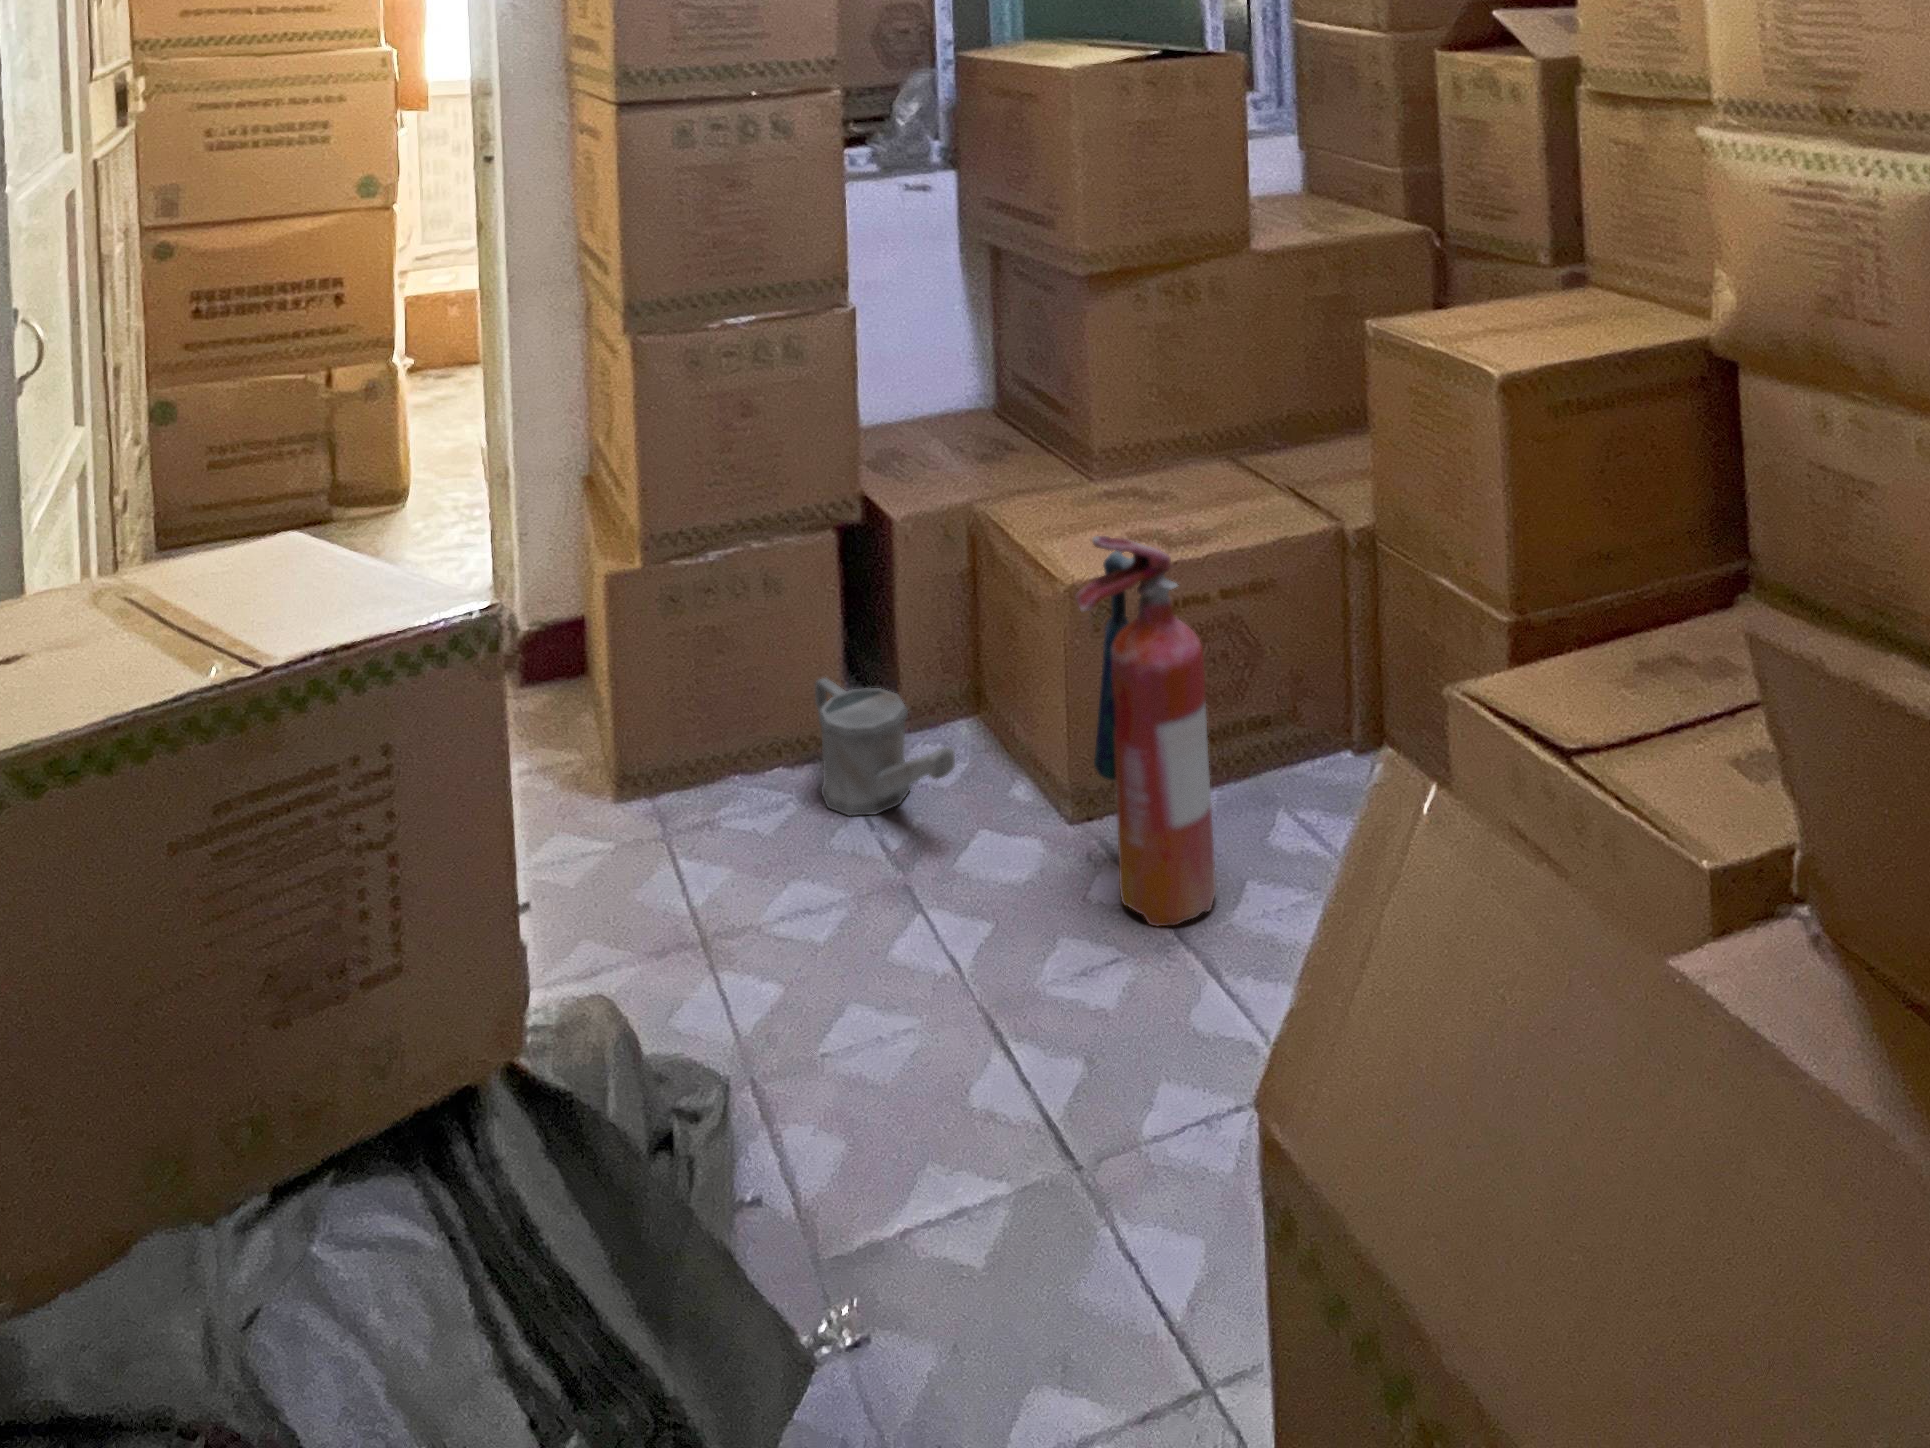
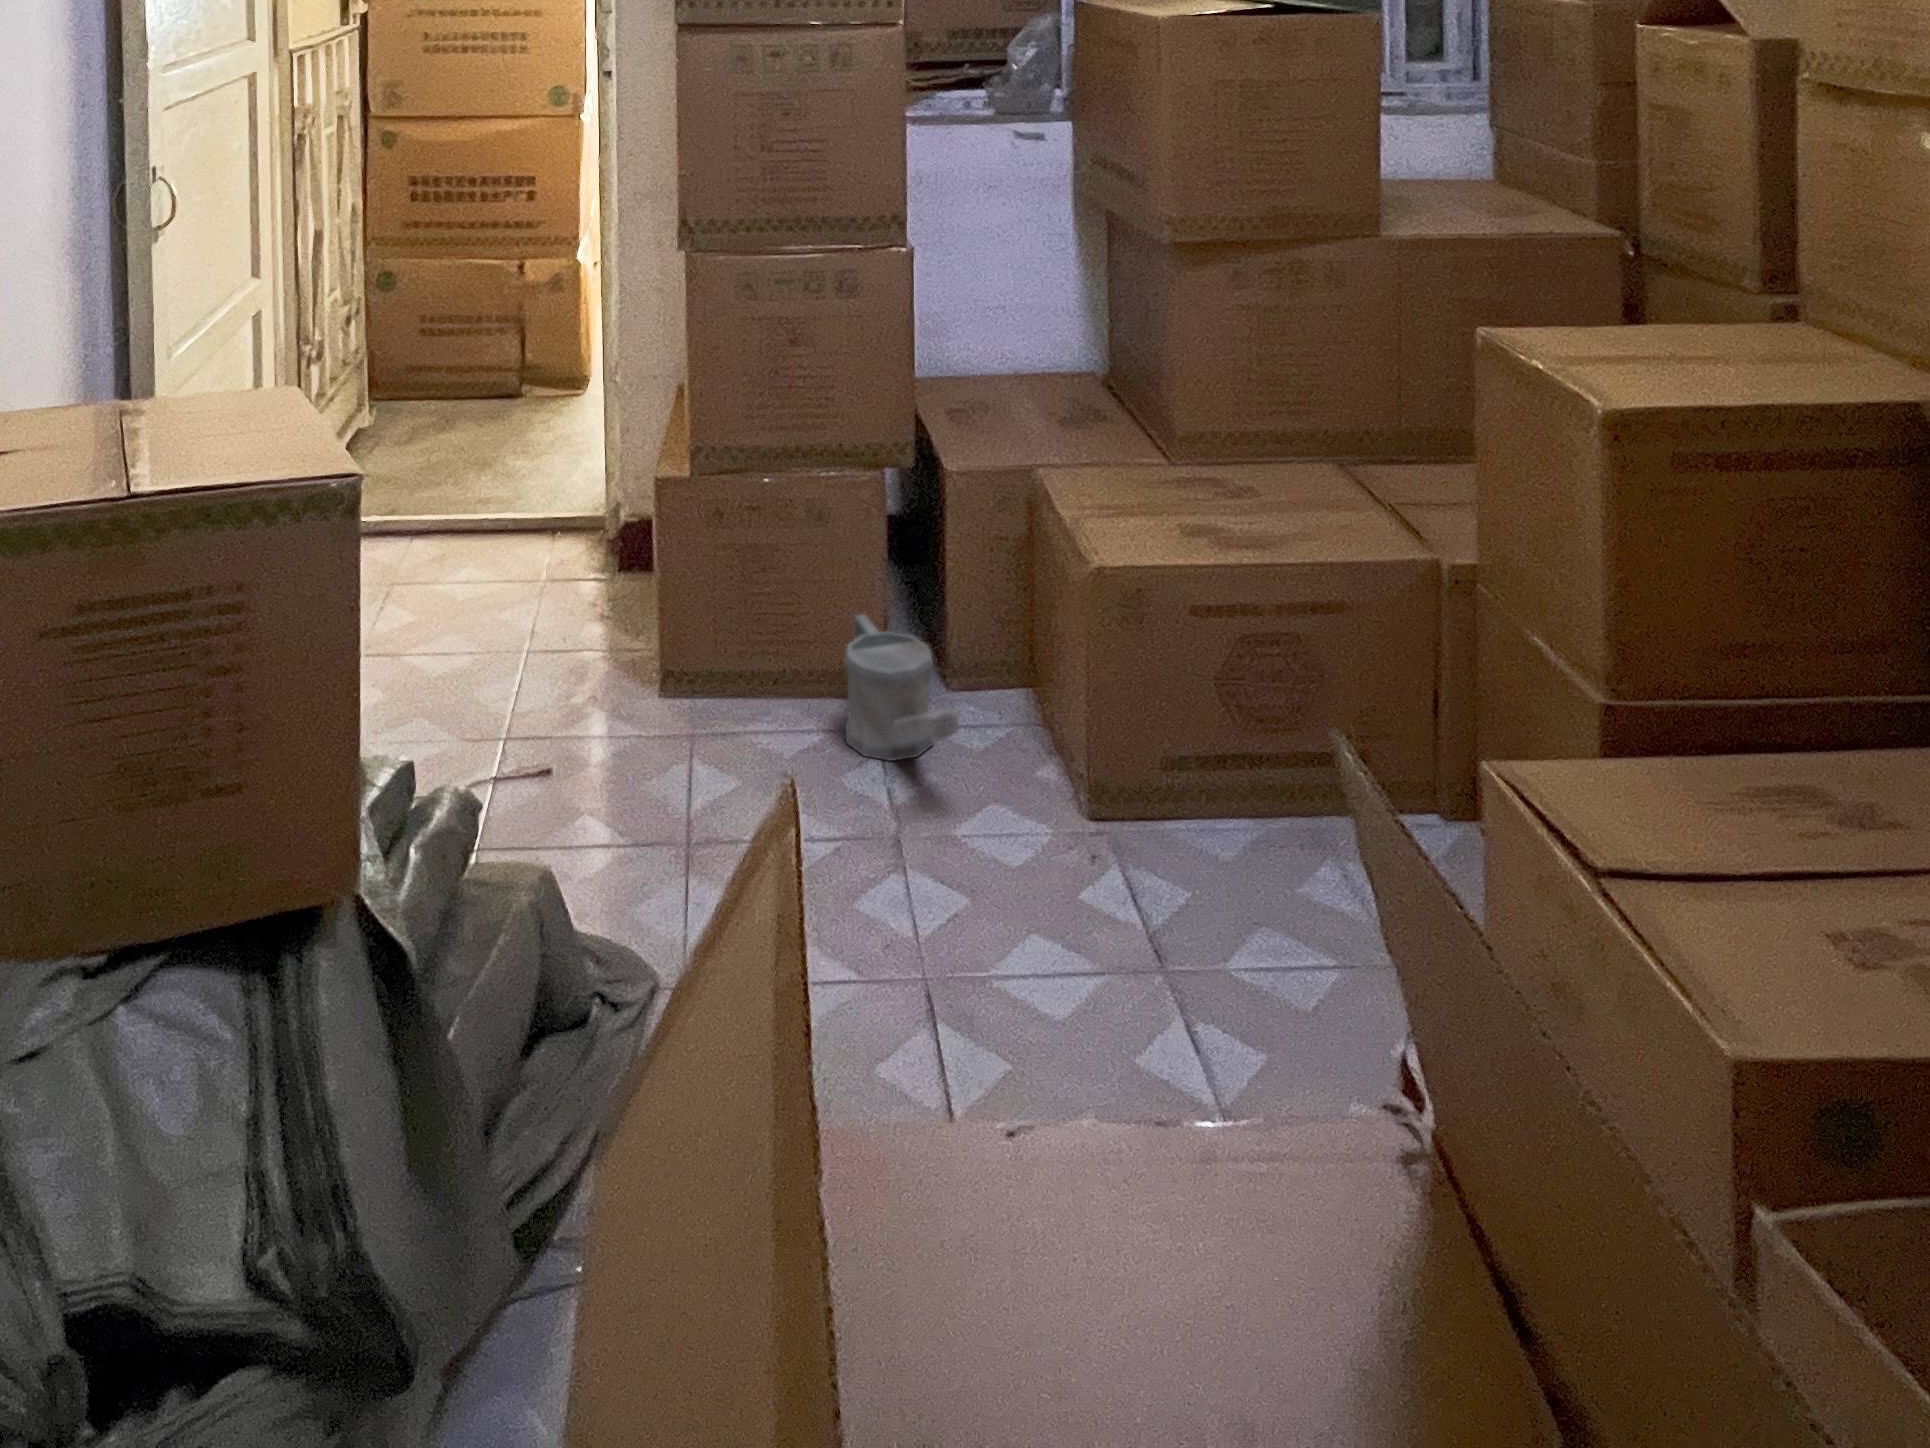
fire extinguisher: present [1075,536,1216,926] -> none [1061,518,1215,954]

